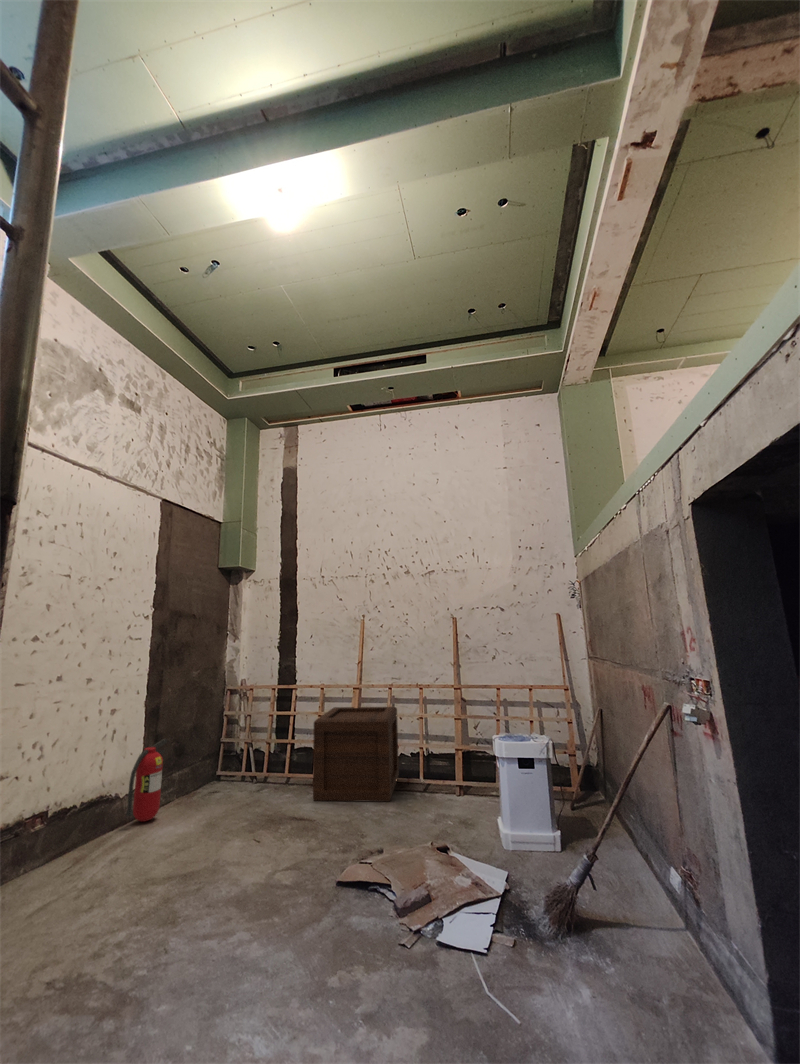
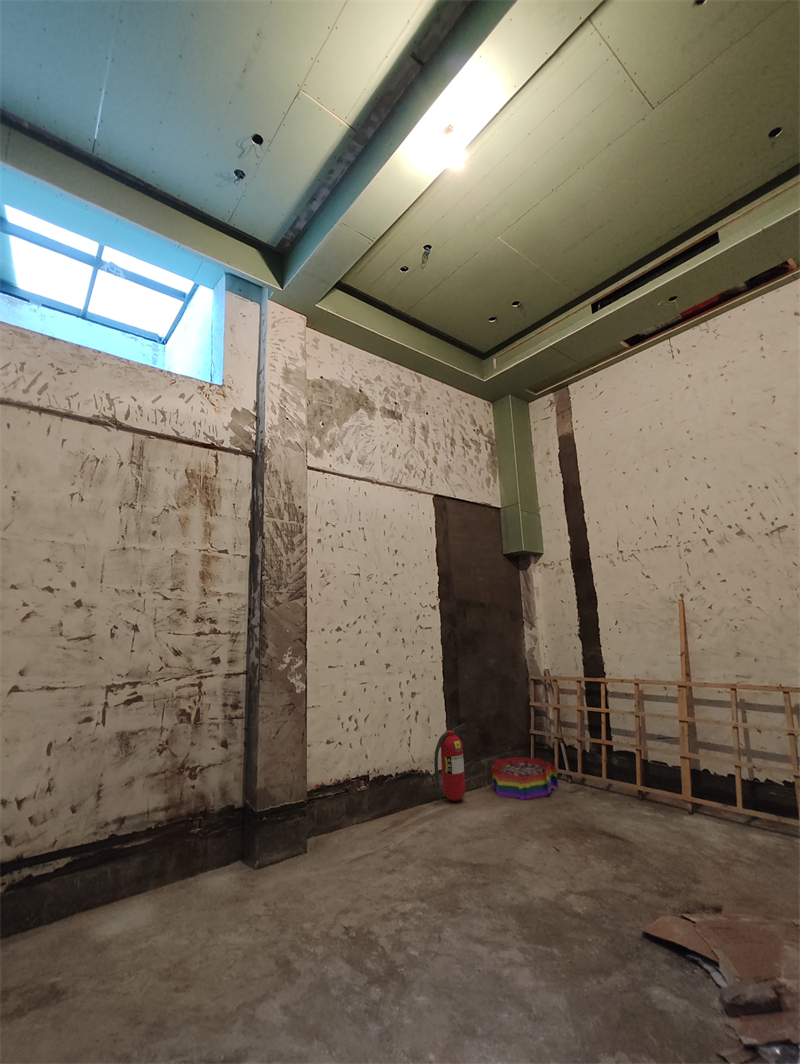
wooden crate: present [313,707,399,802] -> none [618,711,770,857]
storage bin: none [182,764,249,807] -> present [492,757,558,799]

